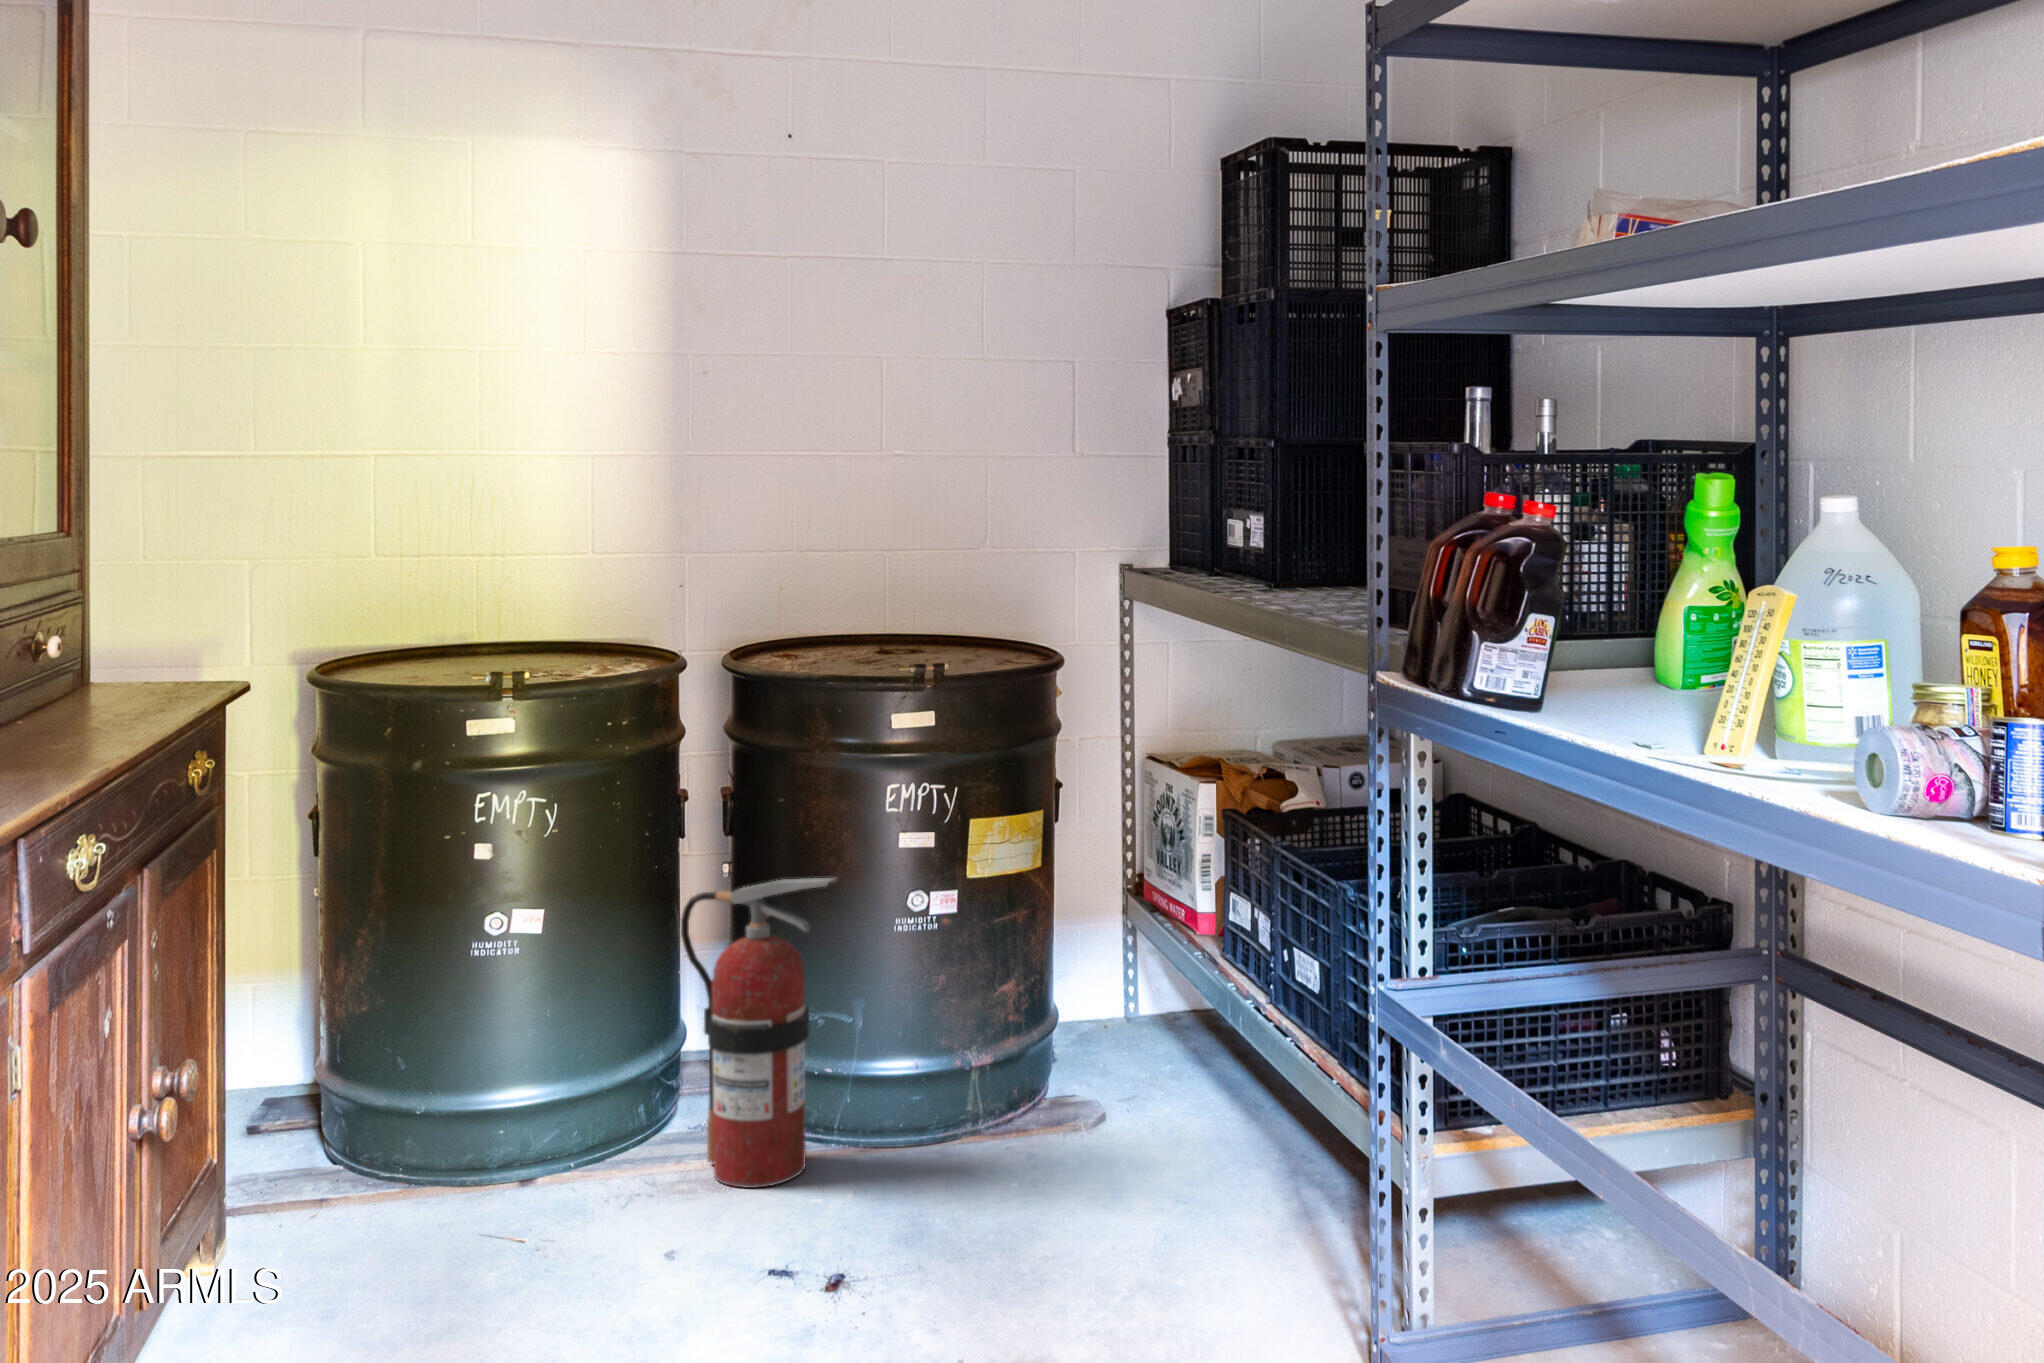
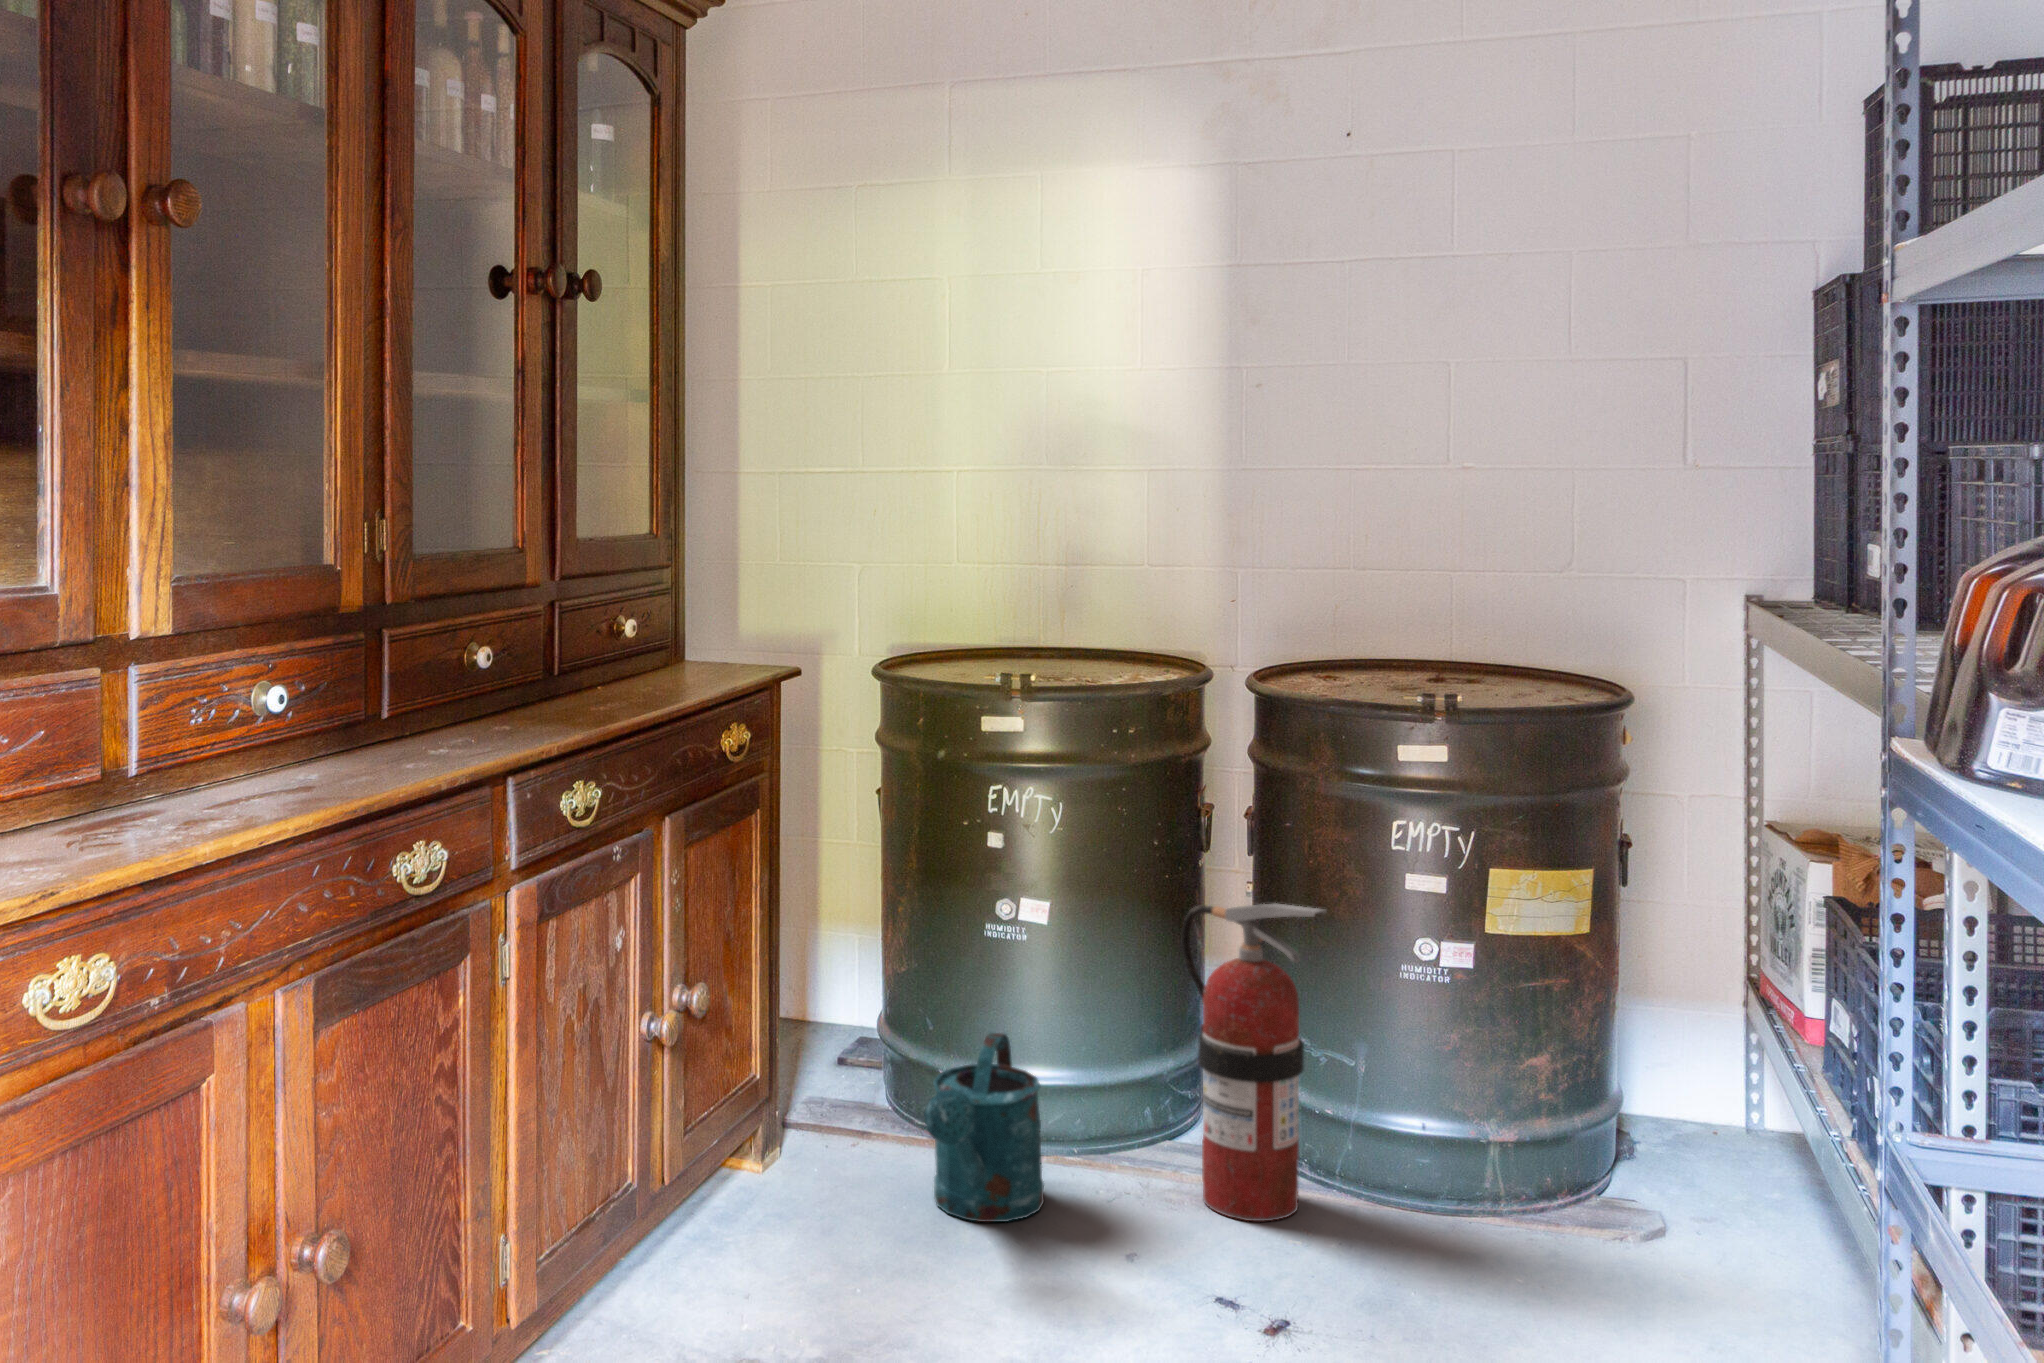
watering can: none [433,1056,558,1257] -> present [924,1032,1044,1222]

